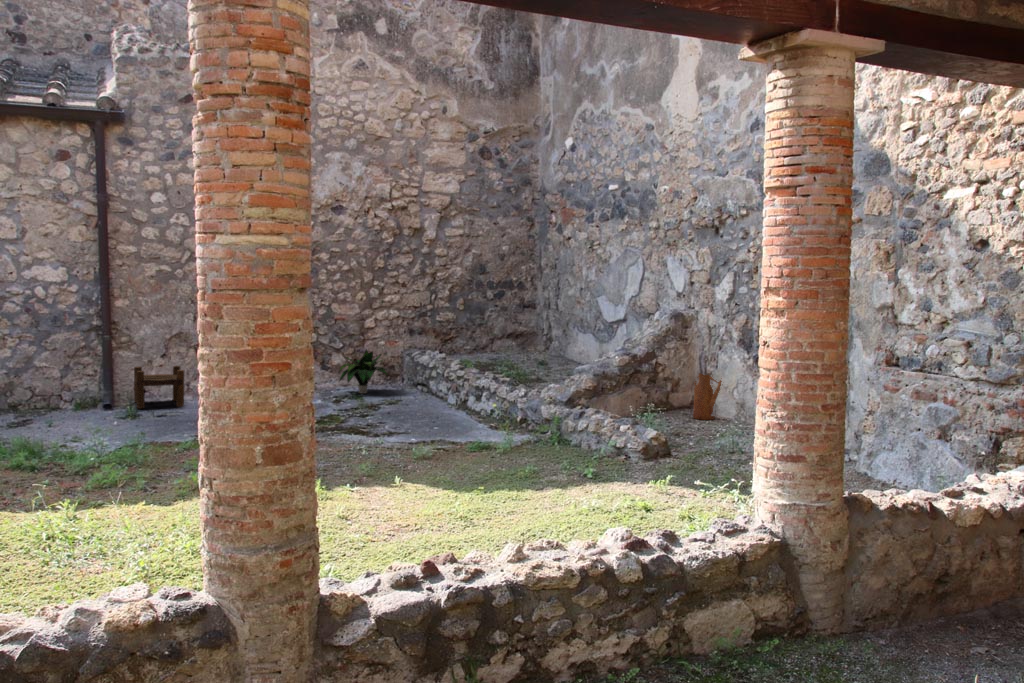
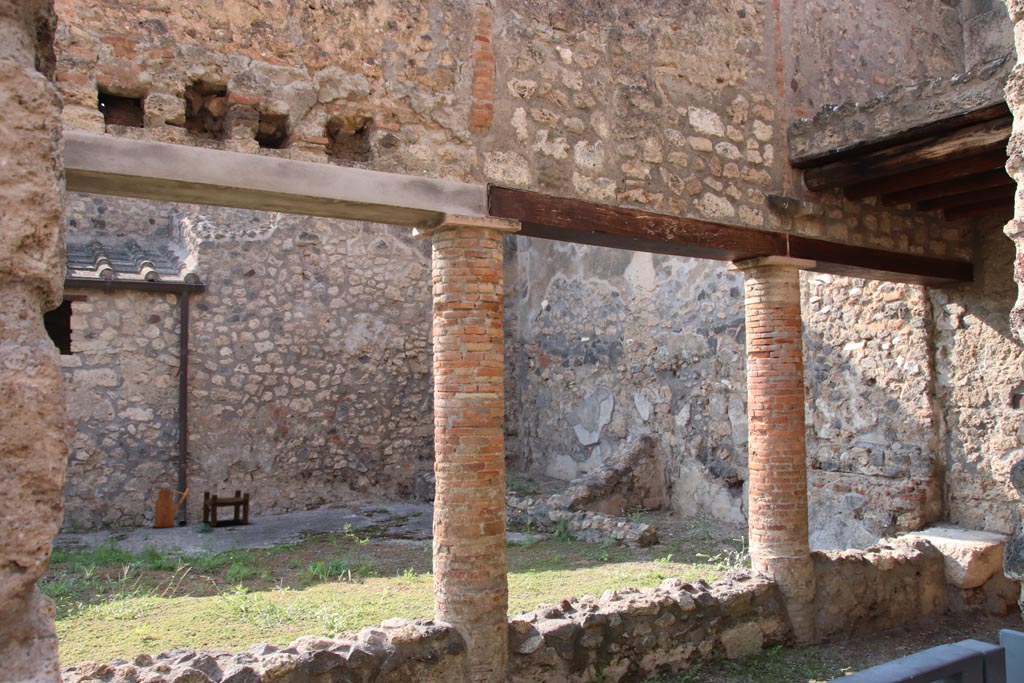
potted plant: present [339,350,388,394] -> none [366,472,411,510]
watering can: present [693,373,722,420] -> present [150,488,190,528]

